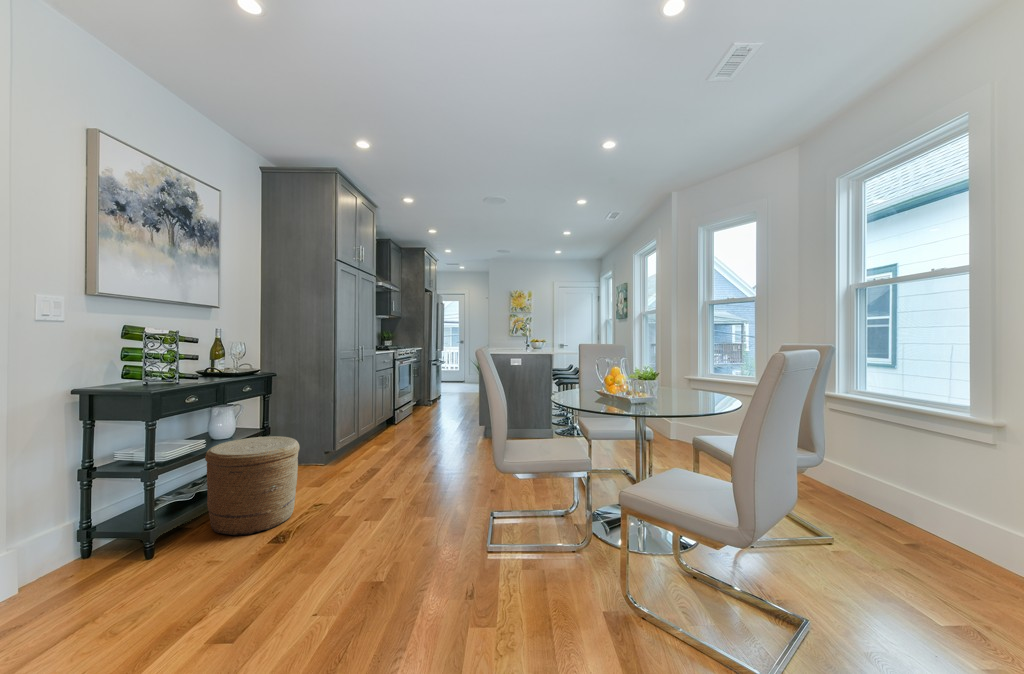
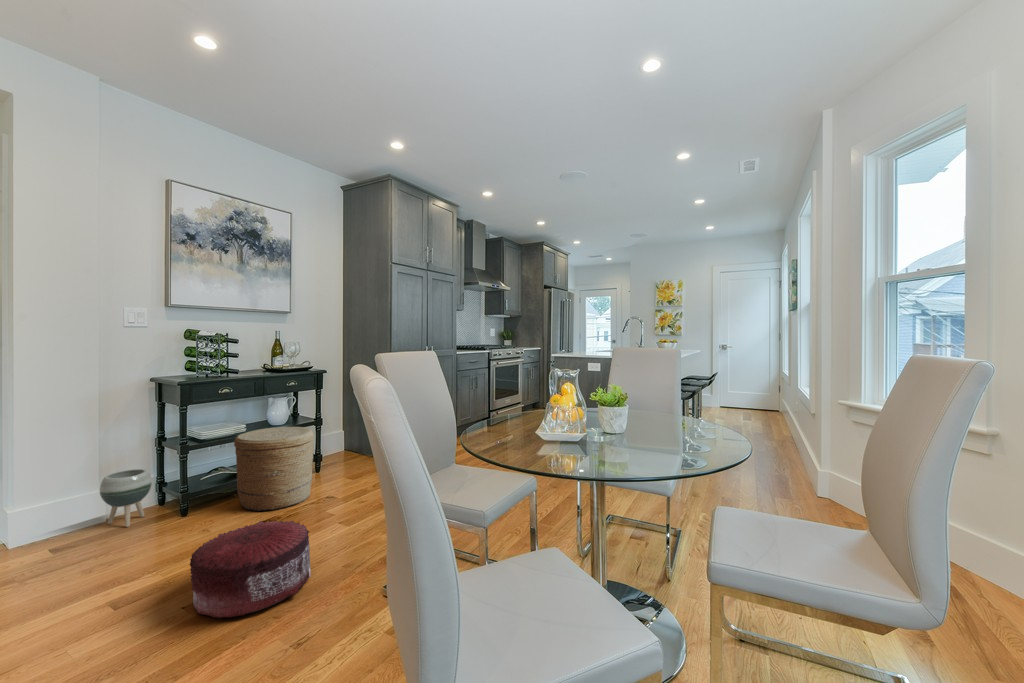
planter: none [23,509,100,592] -> present [100,469,152,527]
pouf: none [304,522,417,628] -> present [190,521,311,618]

